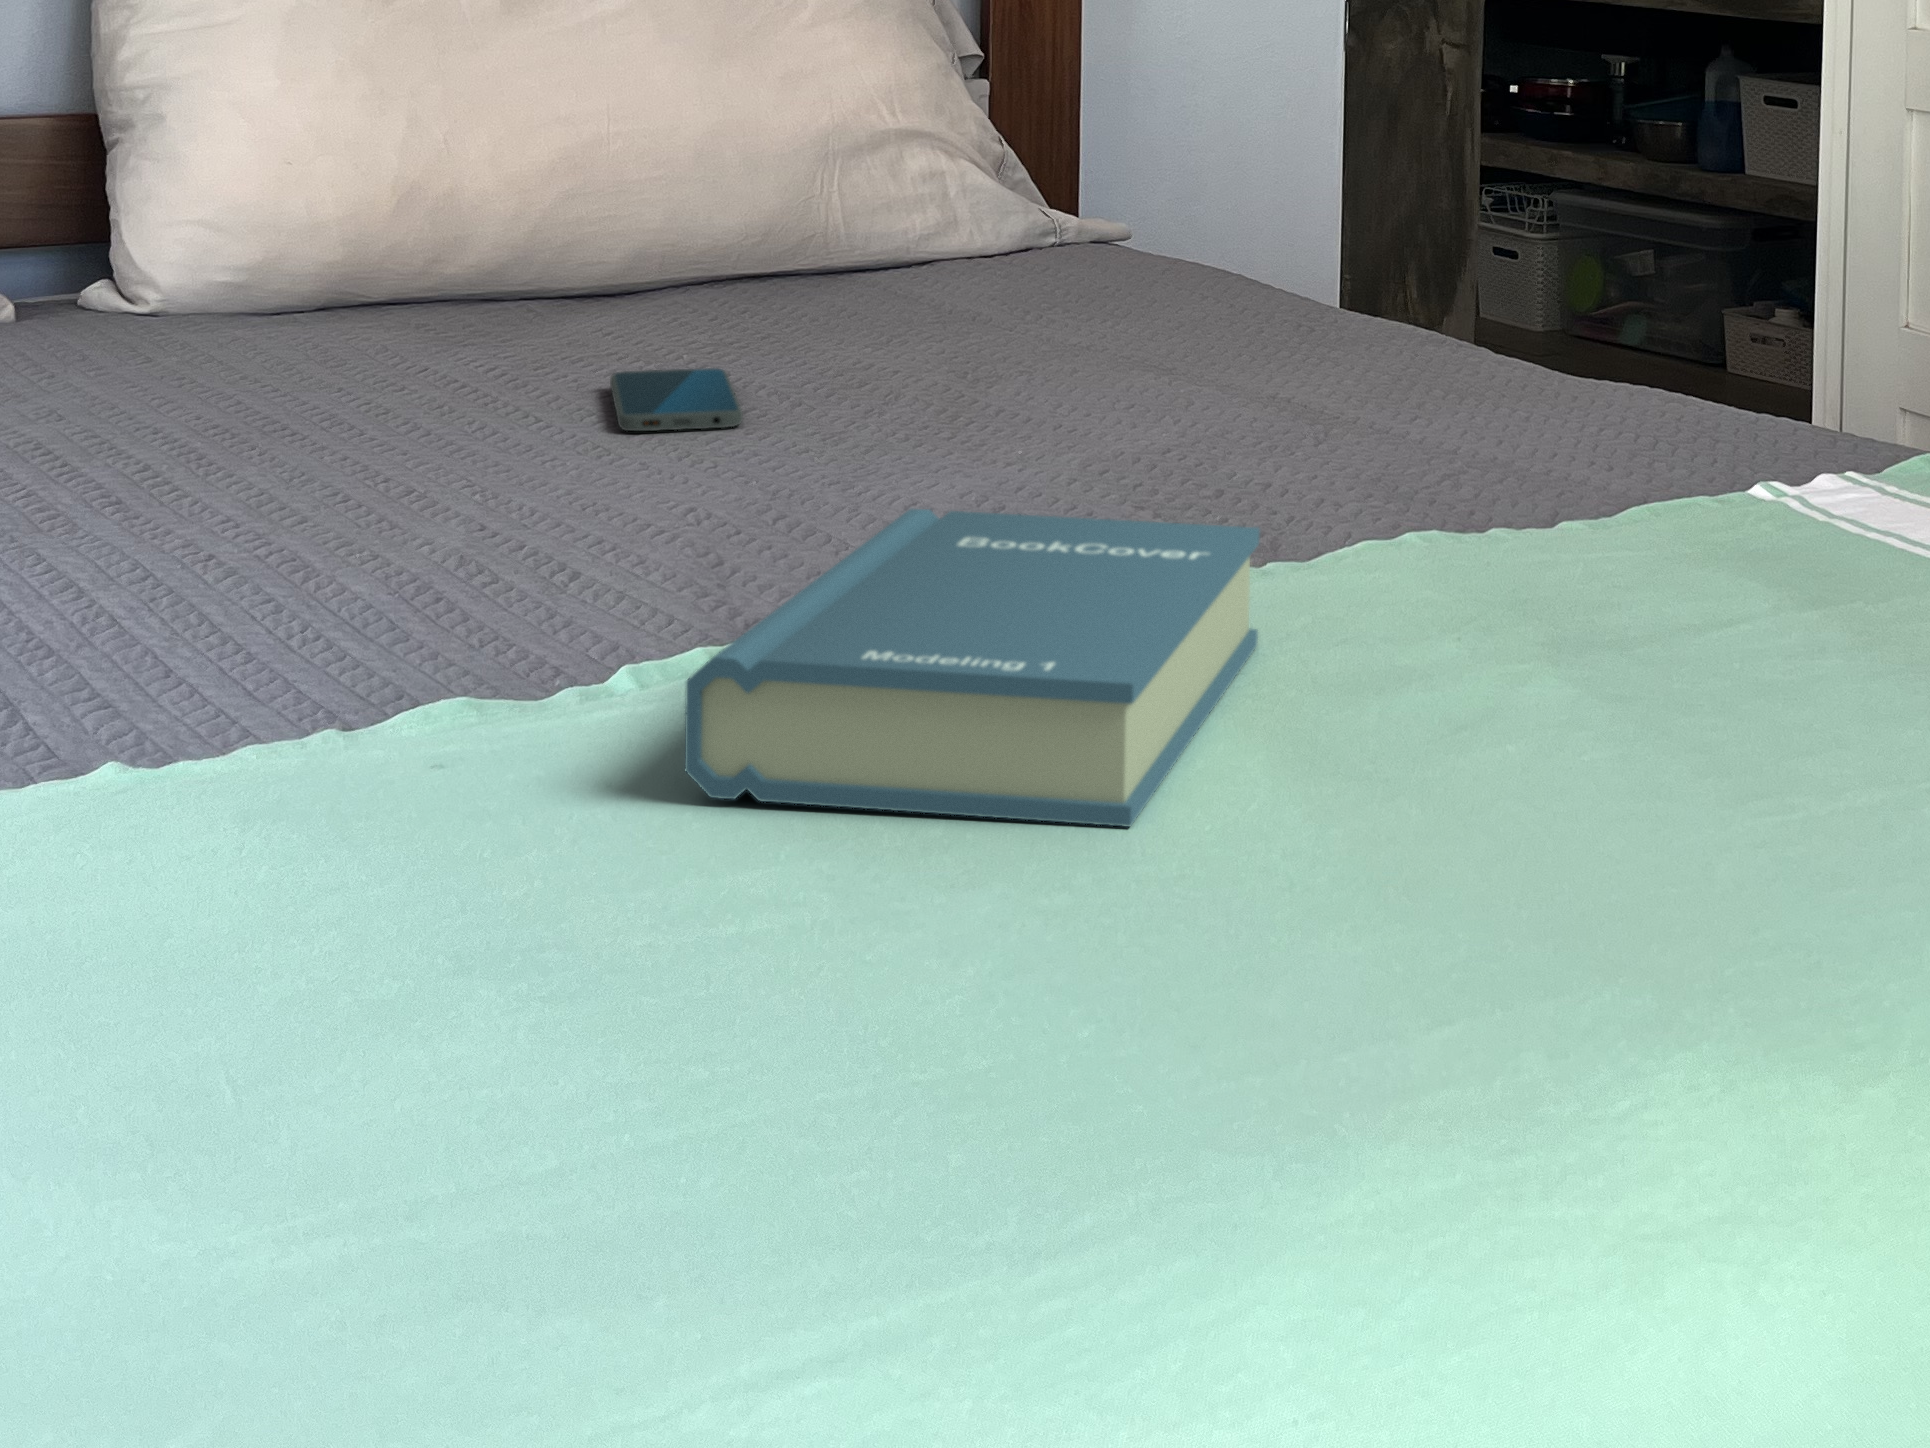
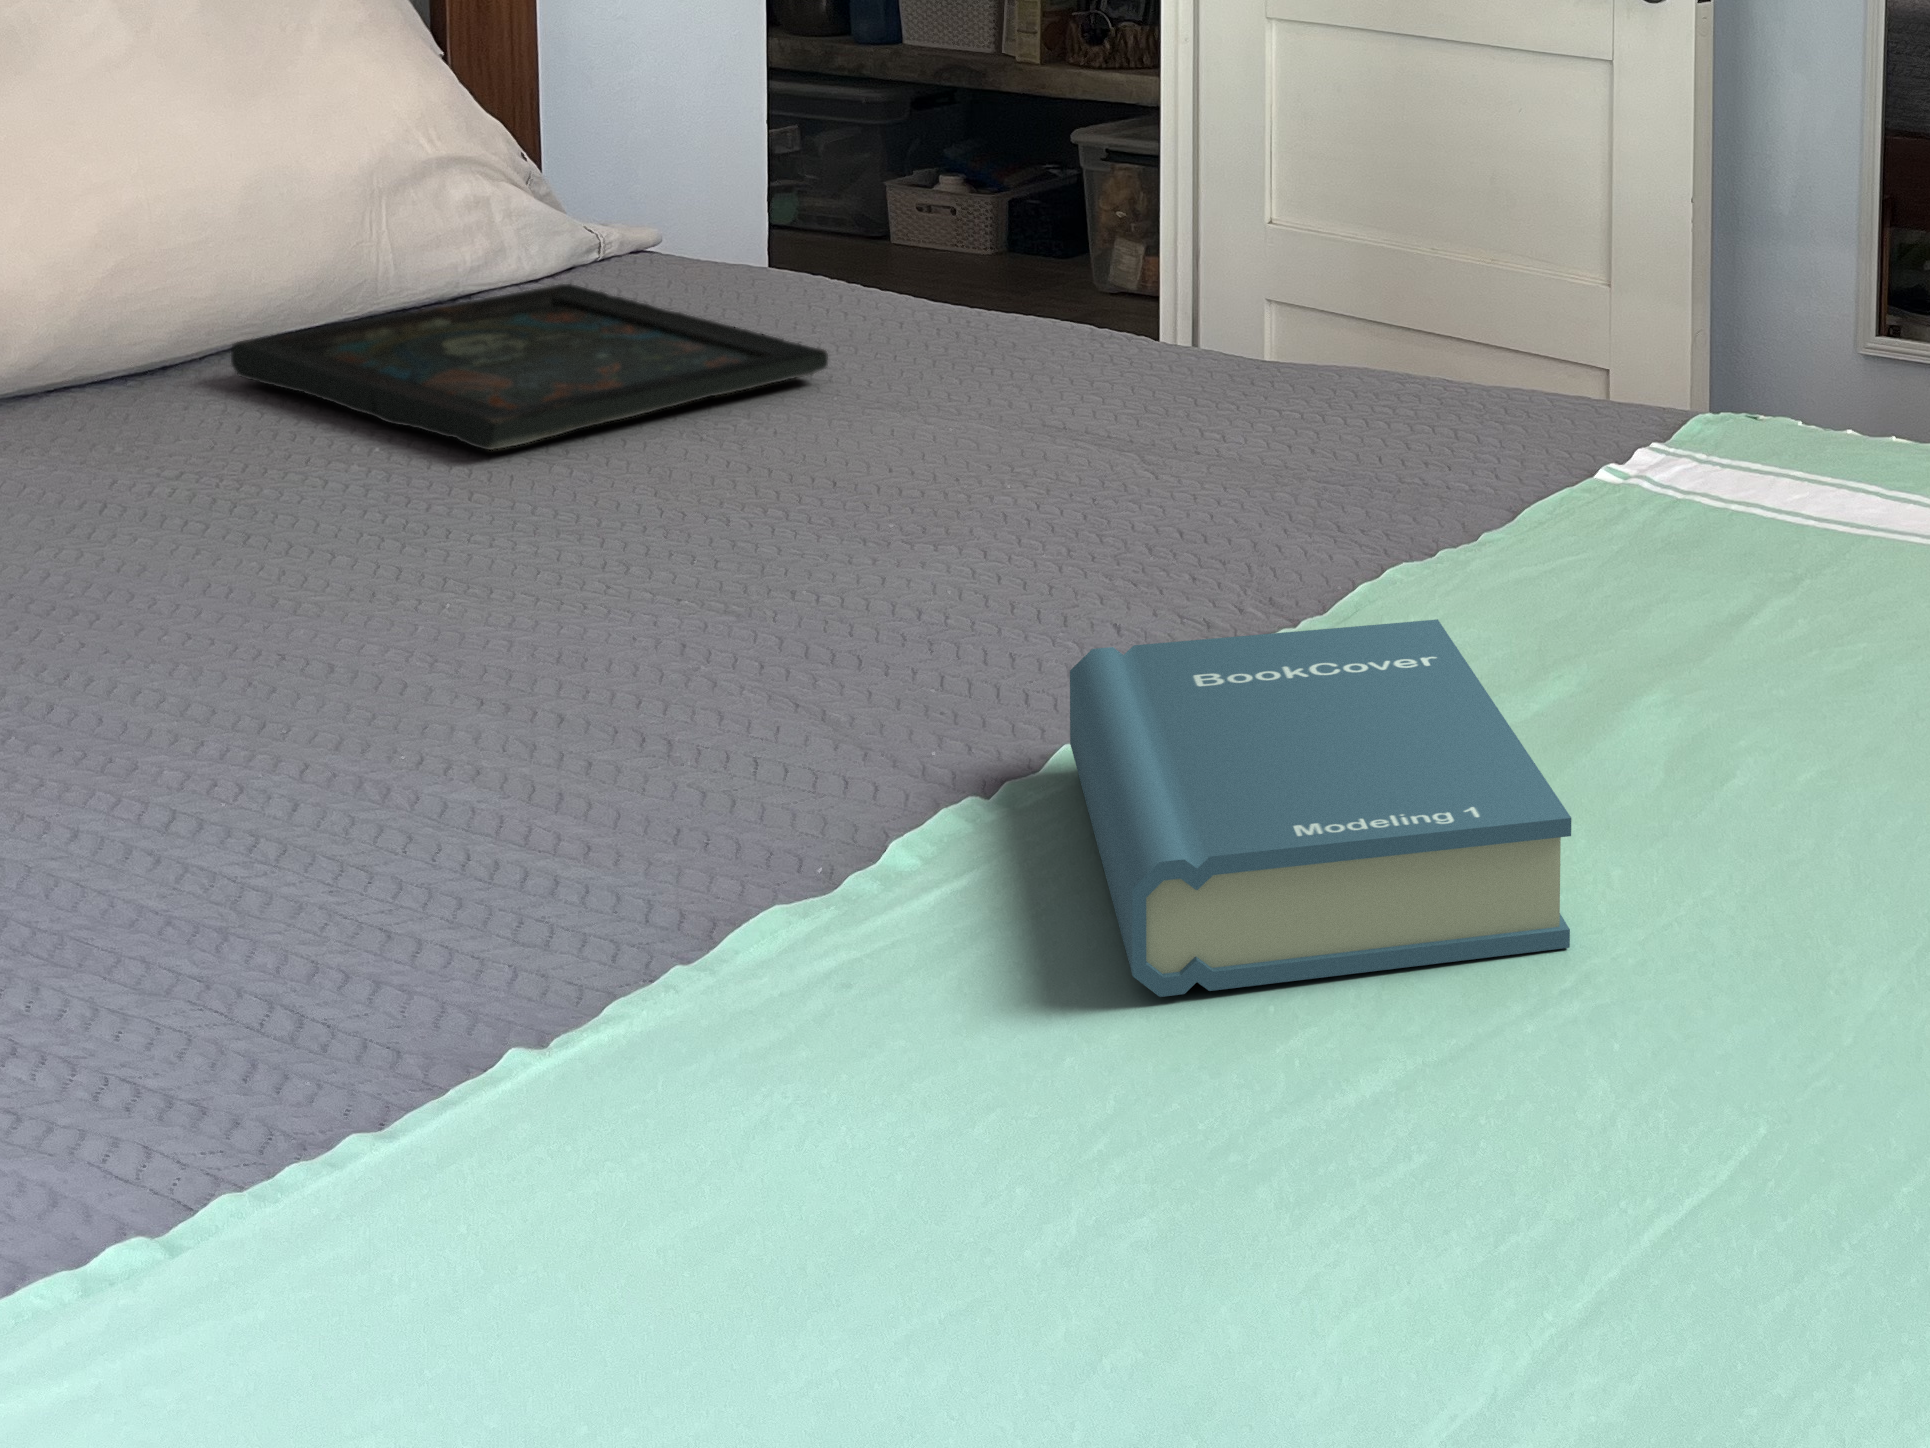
tray: none [625,241,1092,353] -> present [231,284,828,450]
smartphone: present [610,368,743,431] -> none [387,476,597,567]

